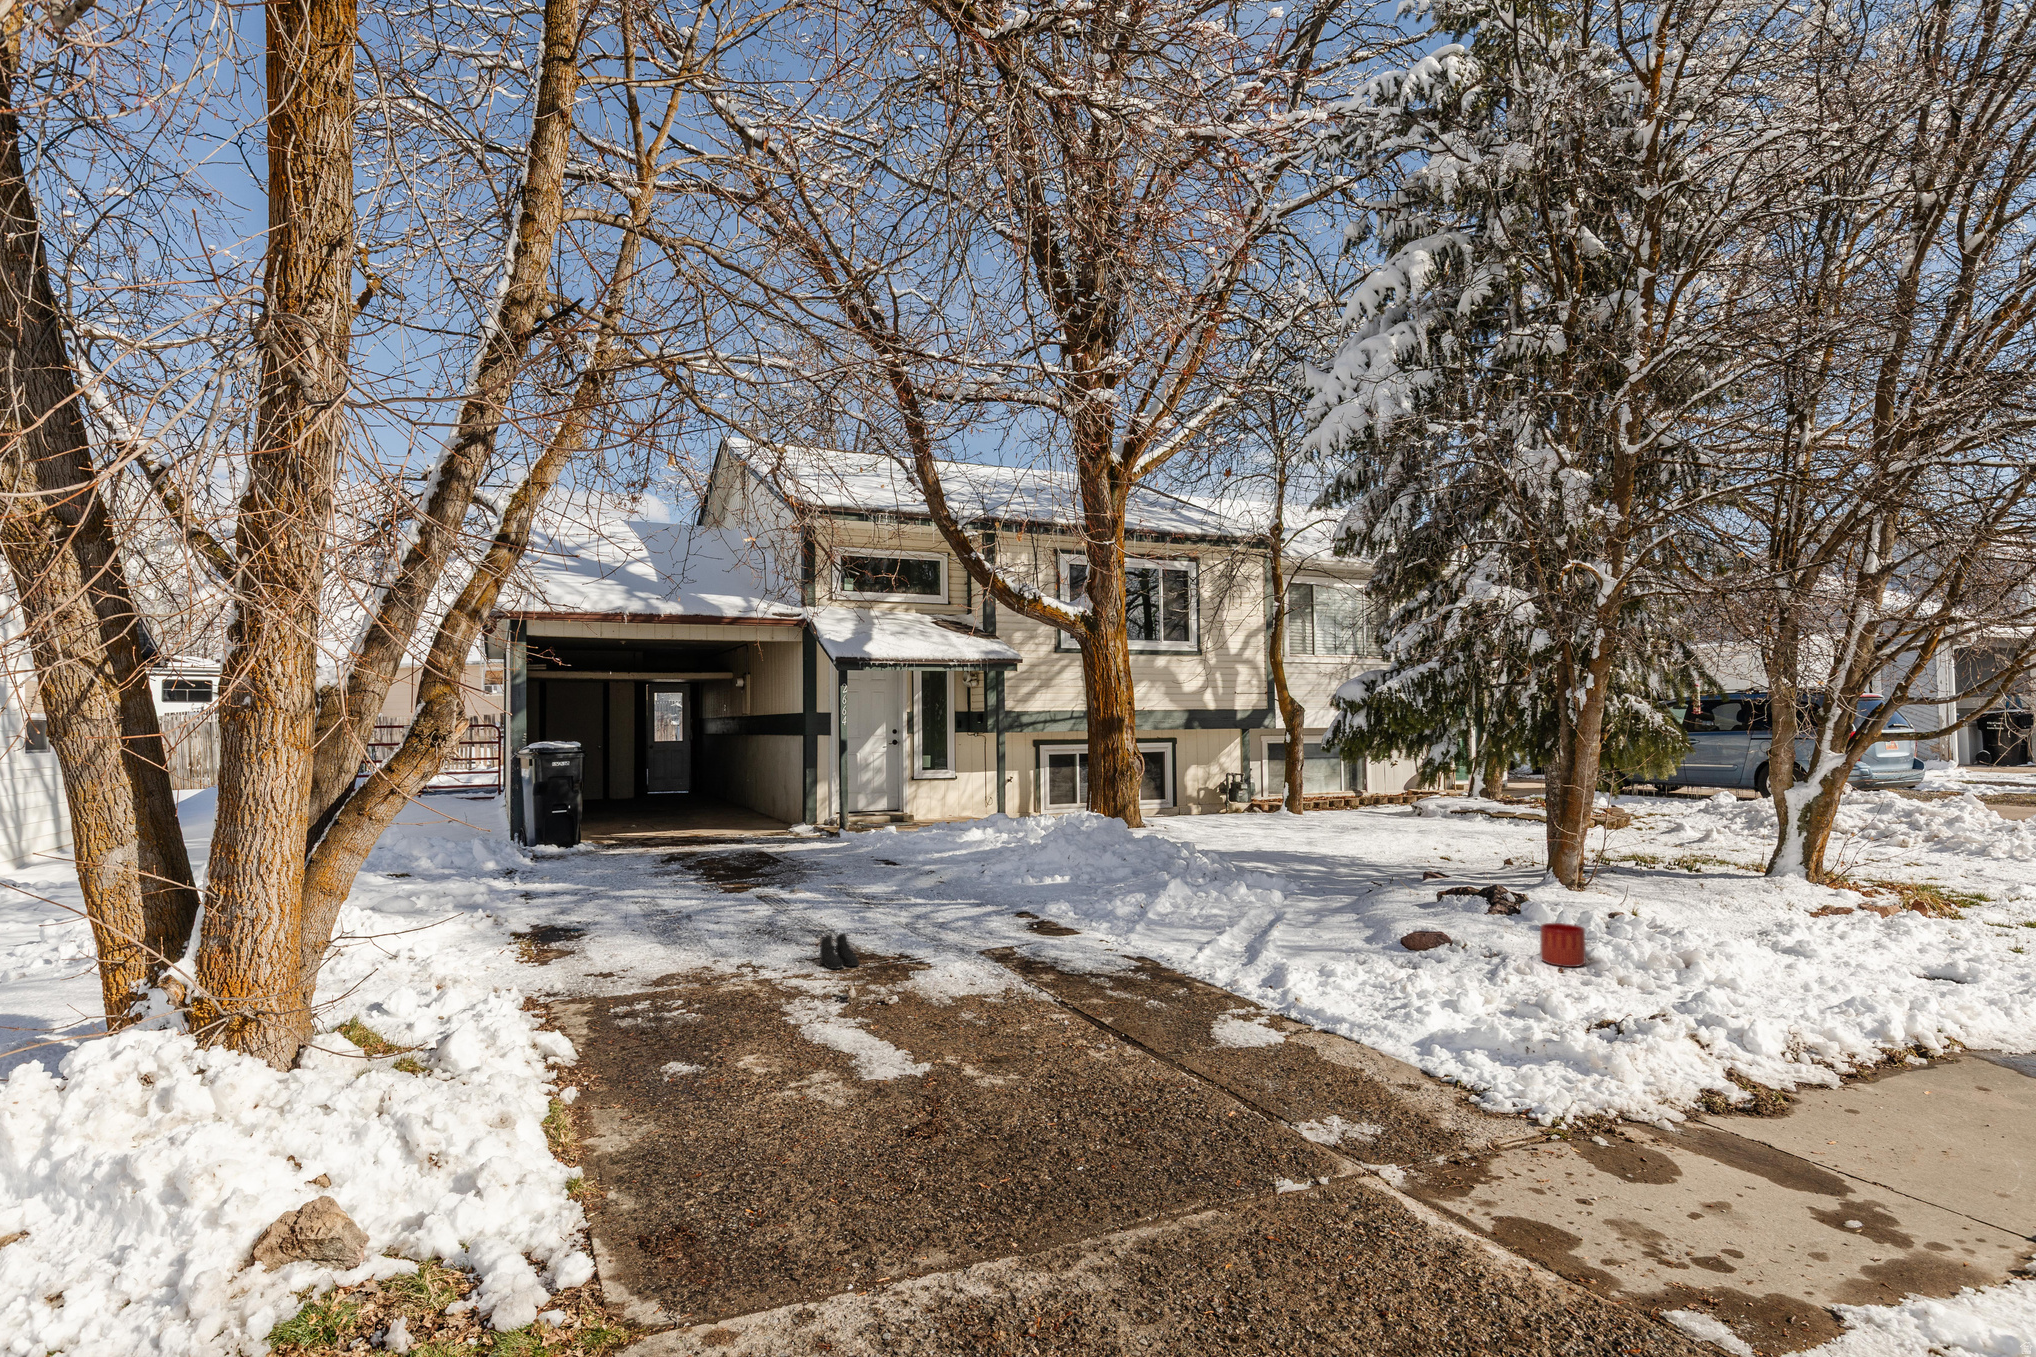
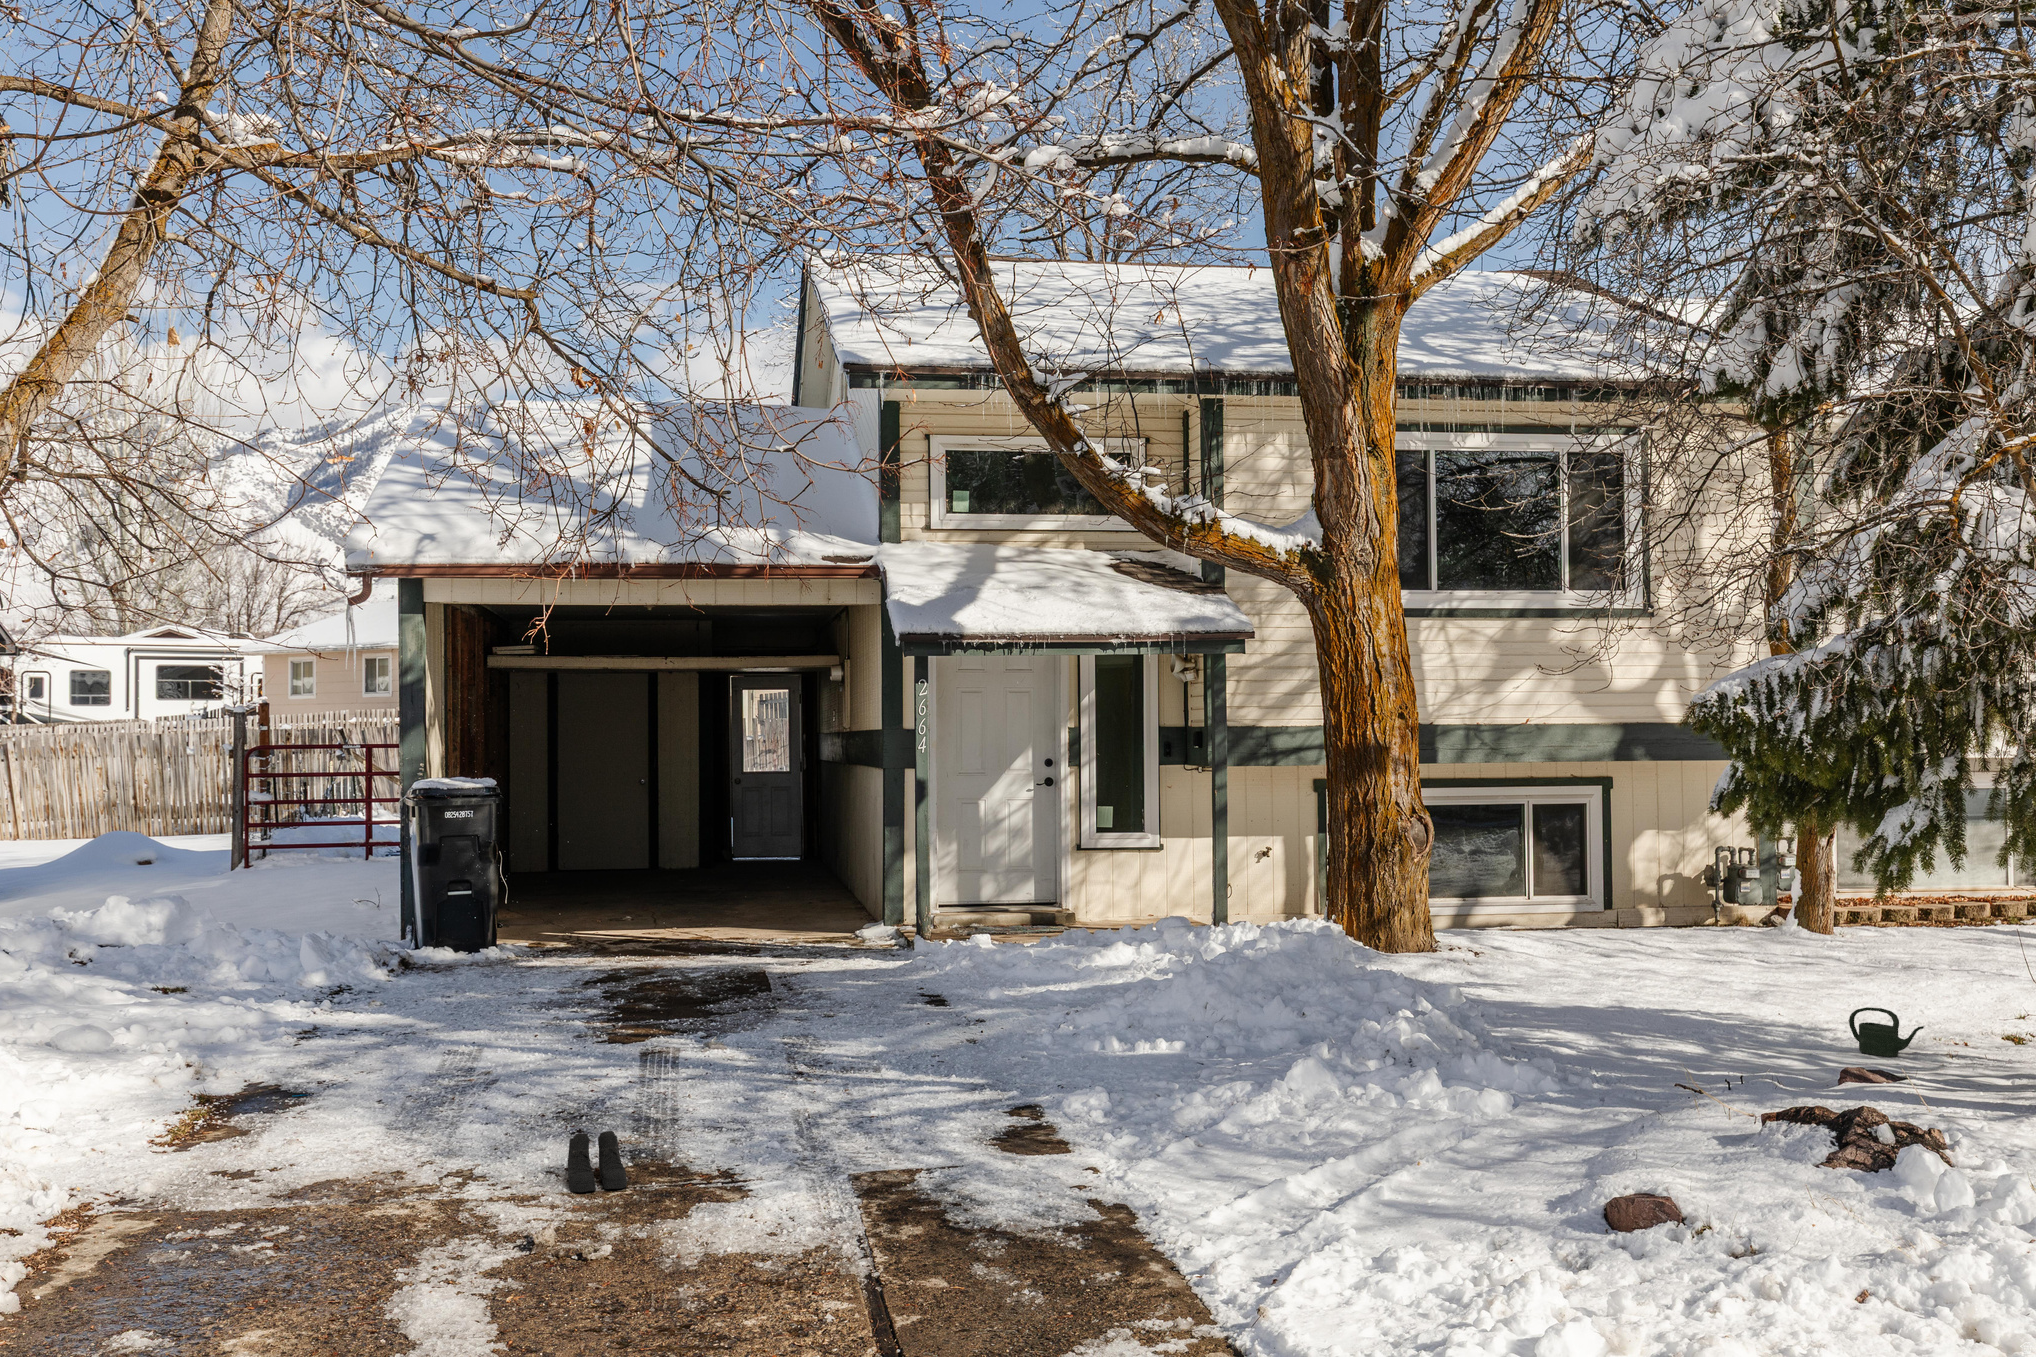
watering can: none [1401,844,1441,868] -> present [1849,1007,1924,1057]
planter: present [1540,923,1586,967] -> none [1816,1196,1906,1290]

